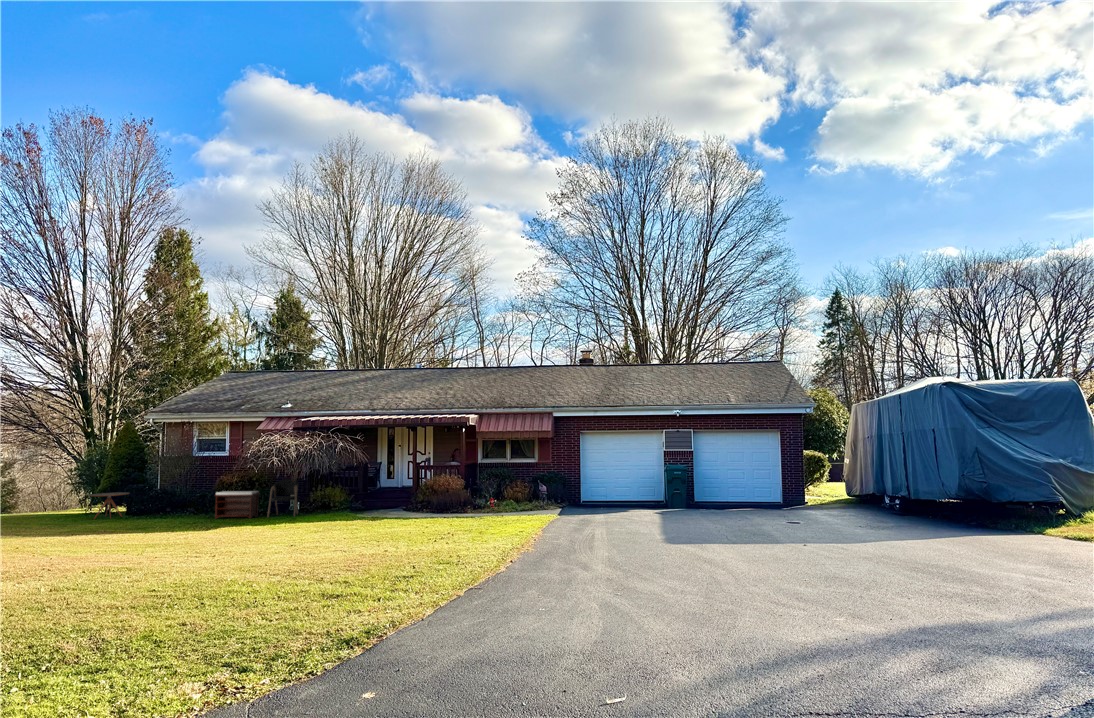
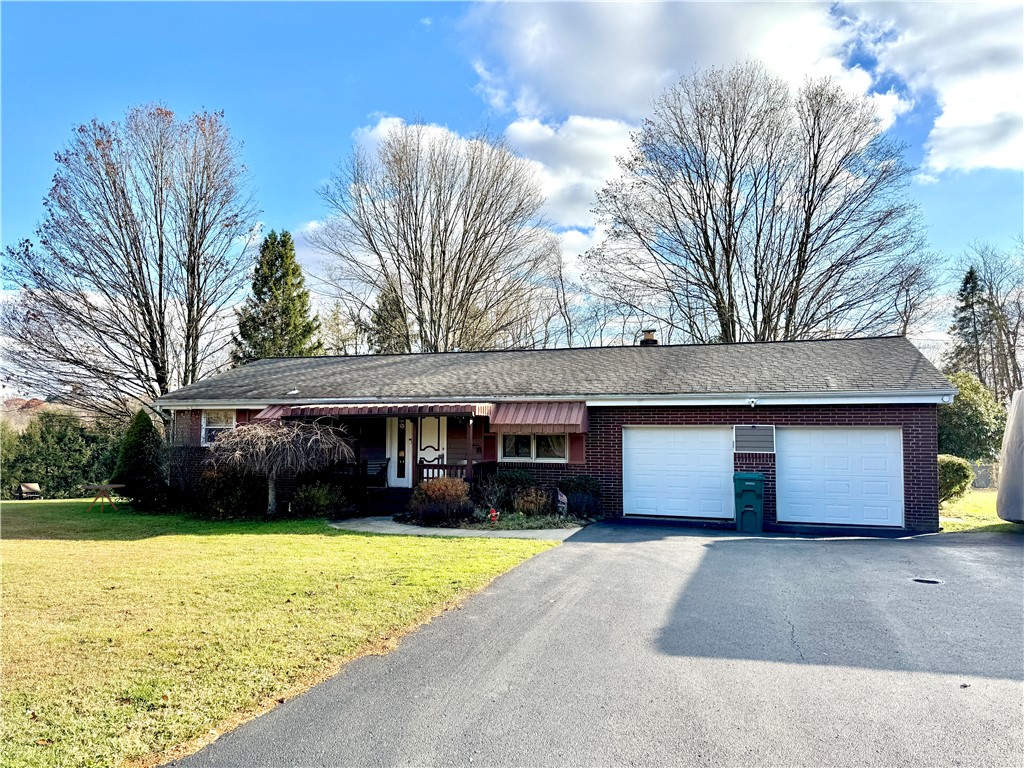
chair: present [268,479,299,517] -> none [246,476,284,519]
bench: present [215,491,260,519] -> none [191,487,240,520]

